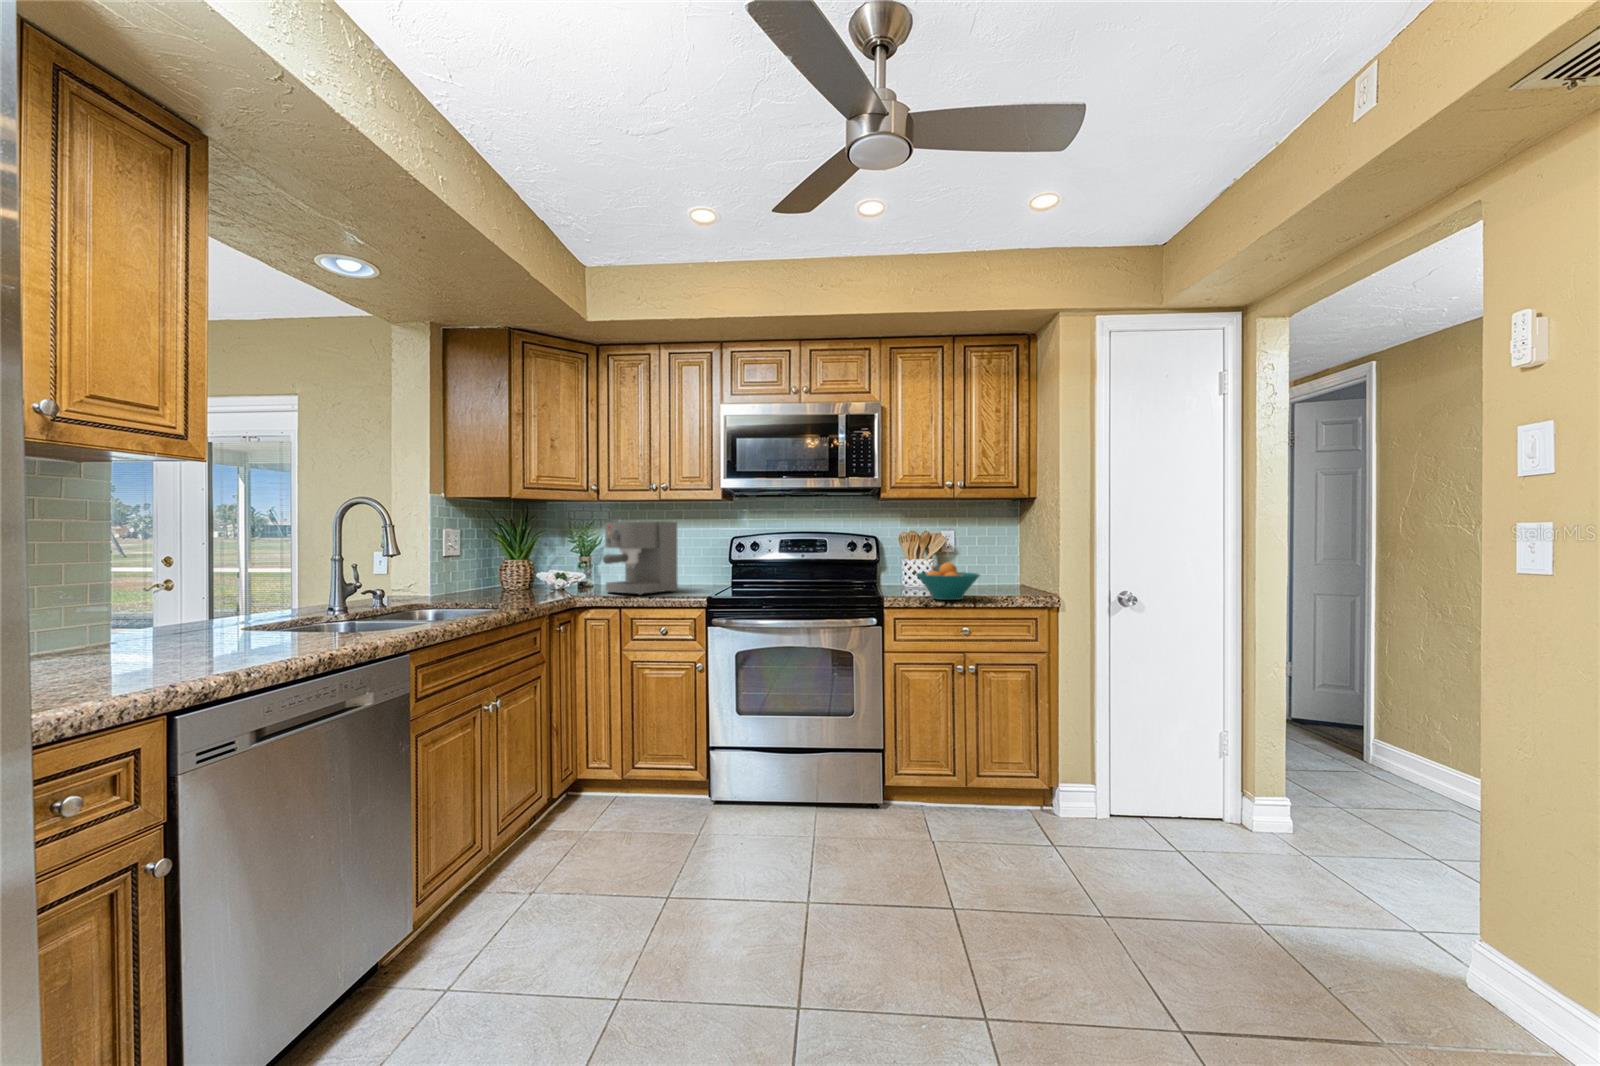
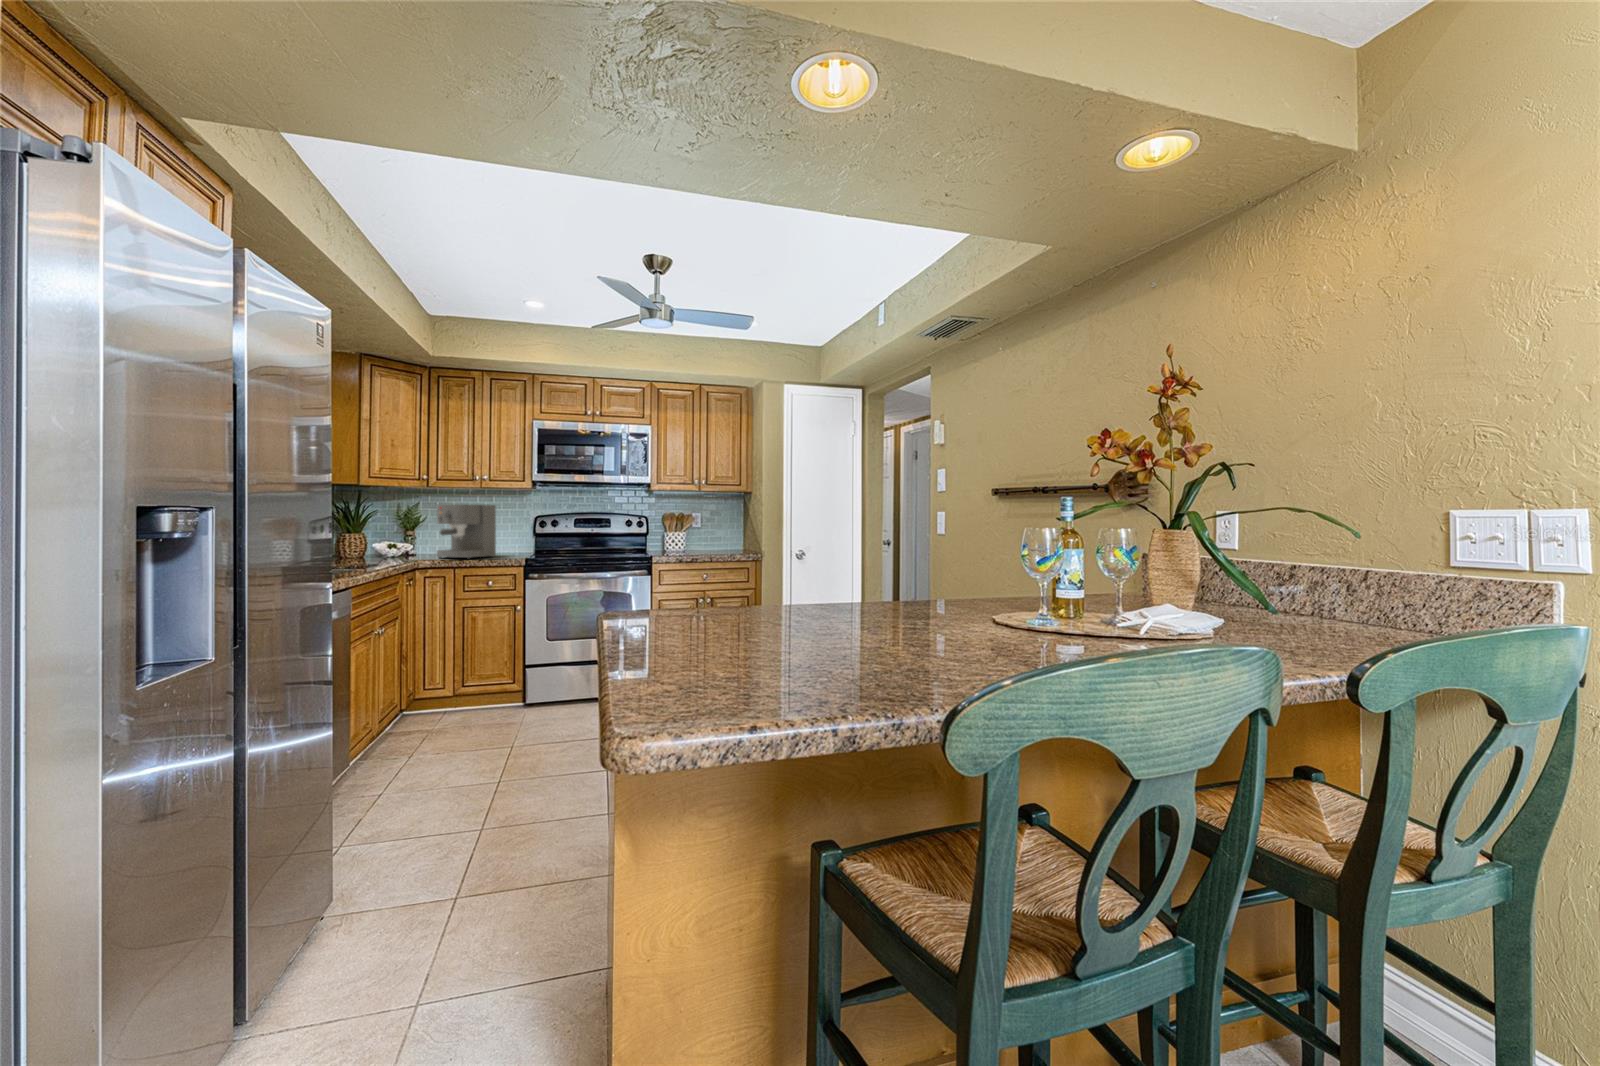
fruit bowl: present [916,562,980,600] -> none [673,534,714,558]

